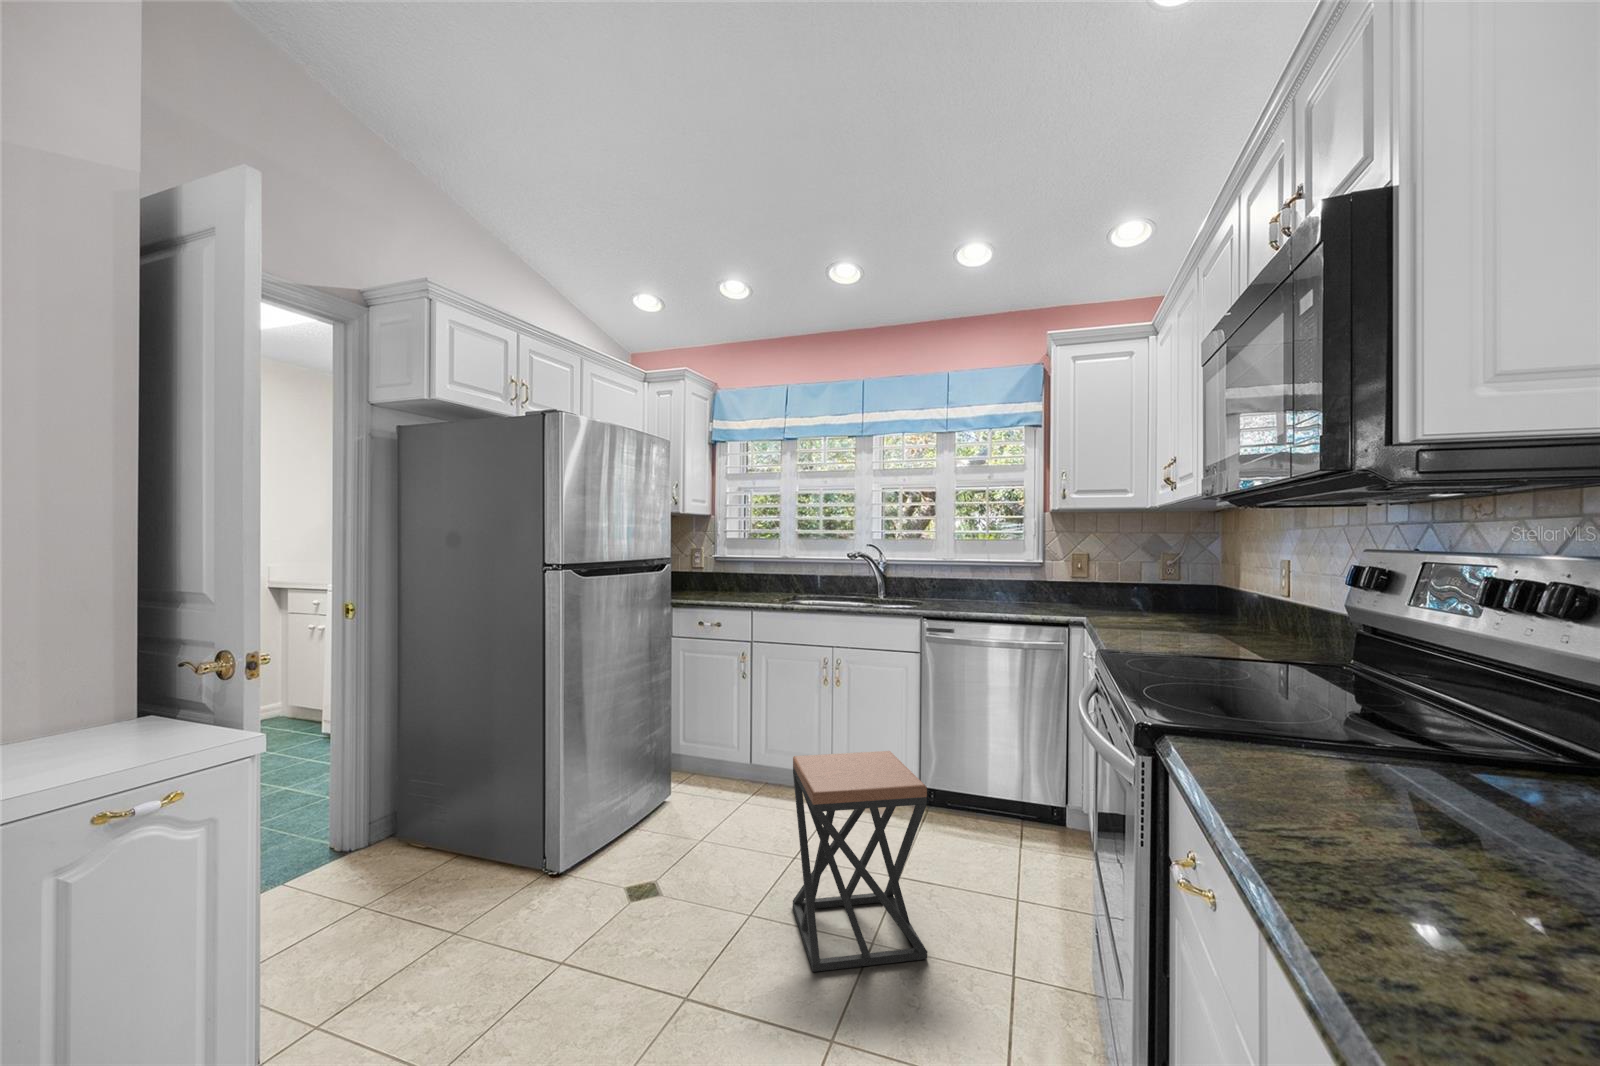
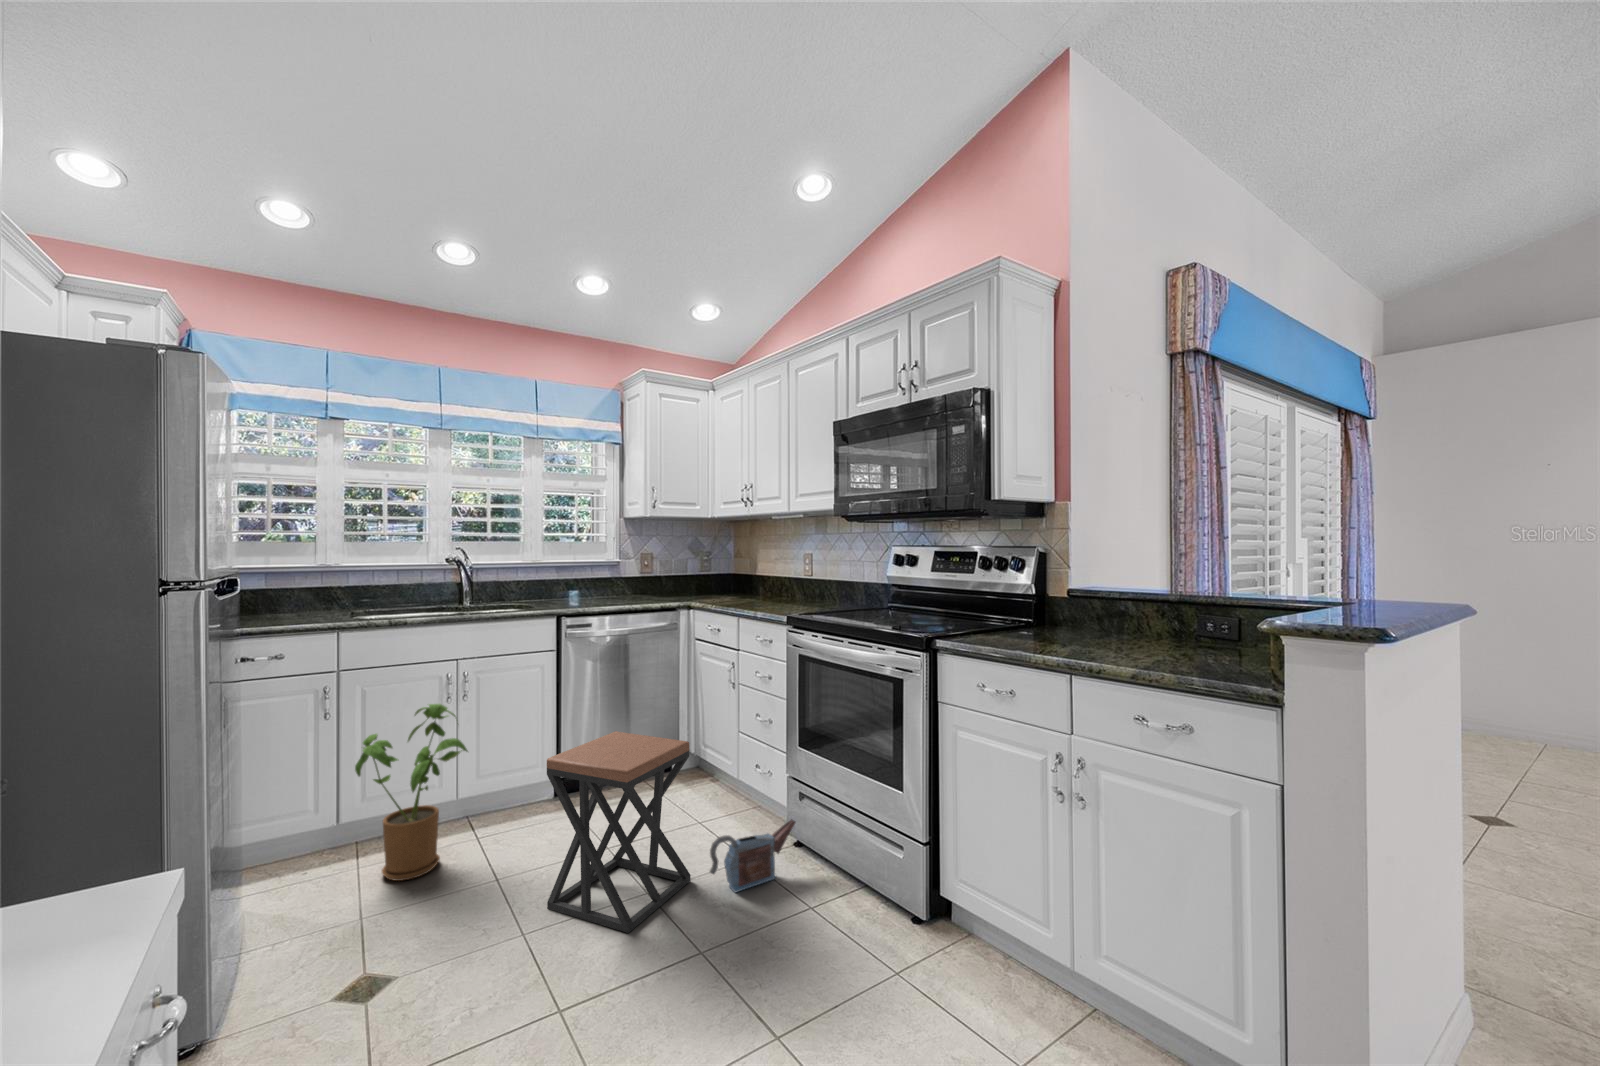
house plant: none [729,682,806,831] -> present [355,704,467,881]
watering can: none [922,919,1062,1020] -> present [710,819,796,892]

